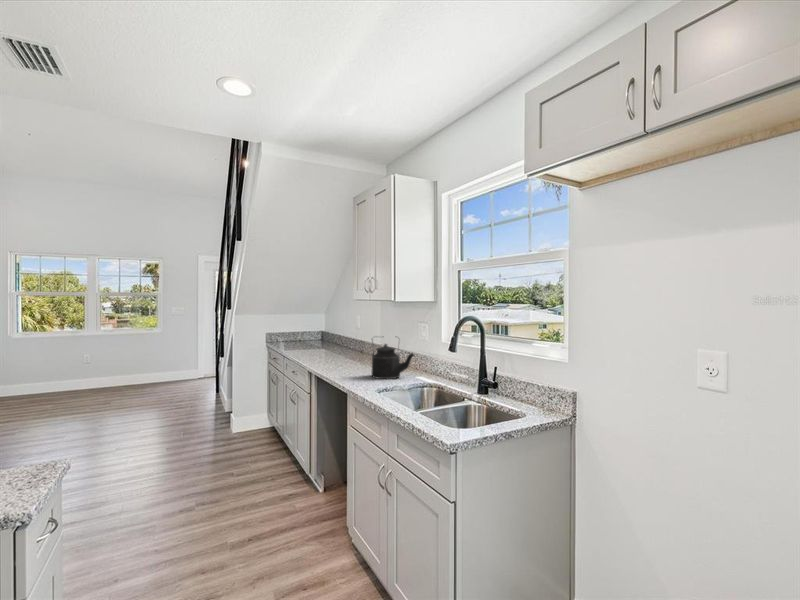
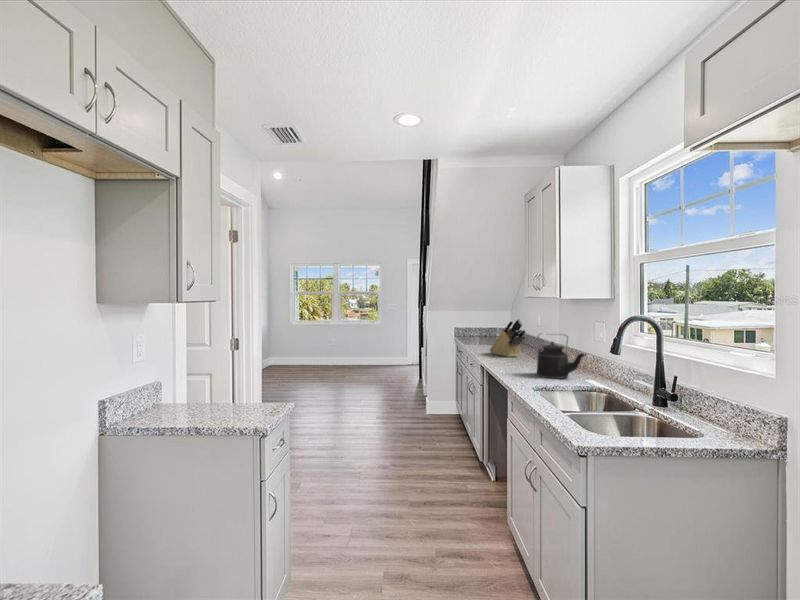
knife block: none [313,322,351,361] -> present [490,319,526,357]

